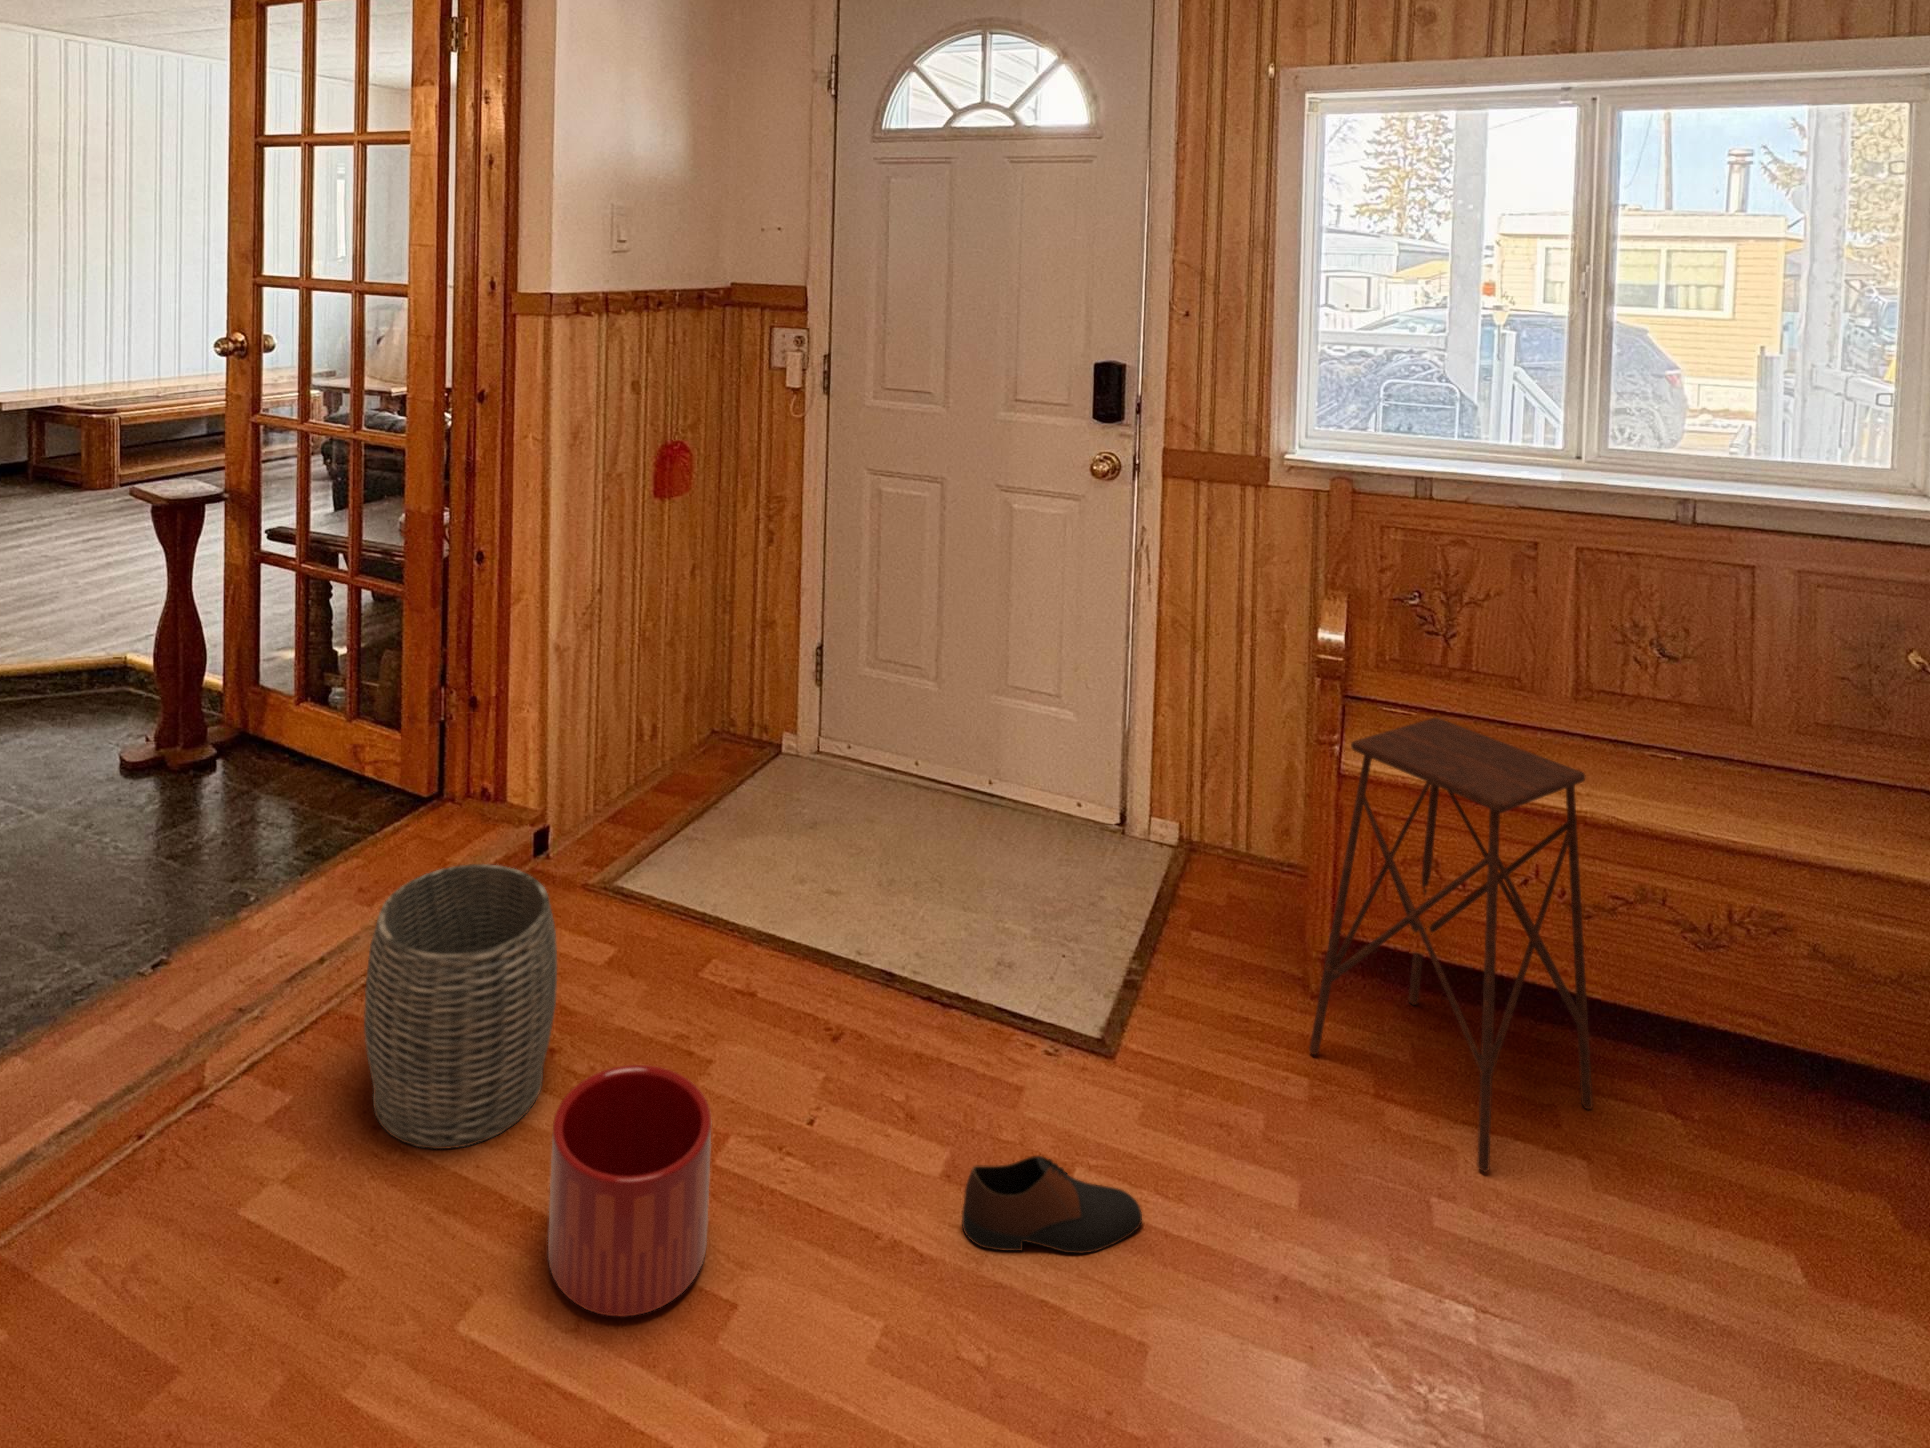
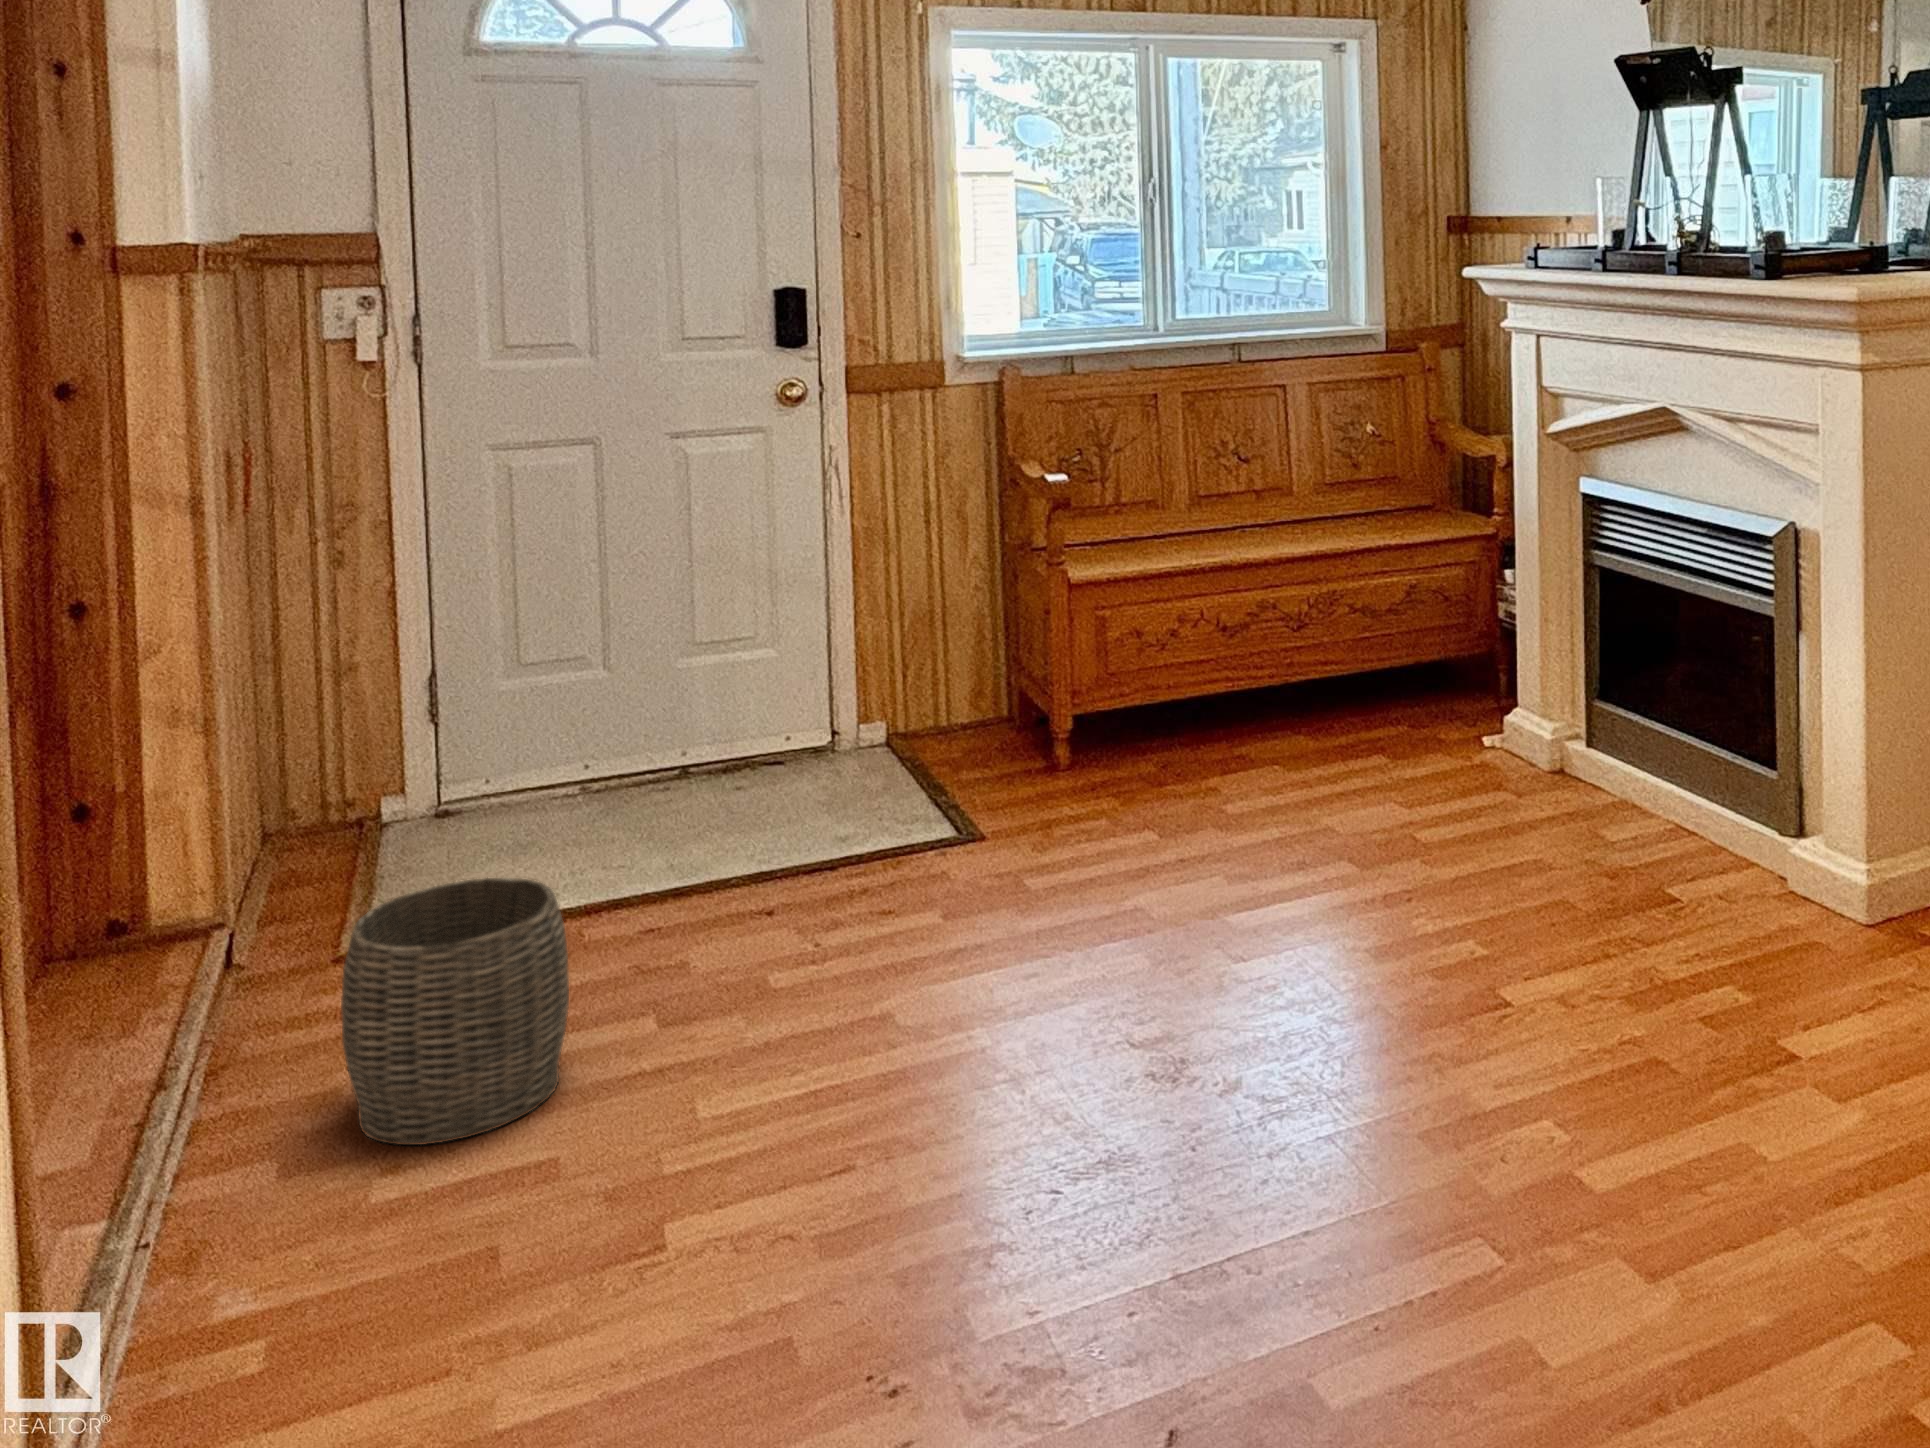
side table: present [1309,717,1592,1172] -> none [1091,530,1252,799]
planter: present [548,1065,711,1317] -> none [688,925,835,1096]
shoe: present [962,1156,1142,1253] -> none [969,877,1073,950]

